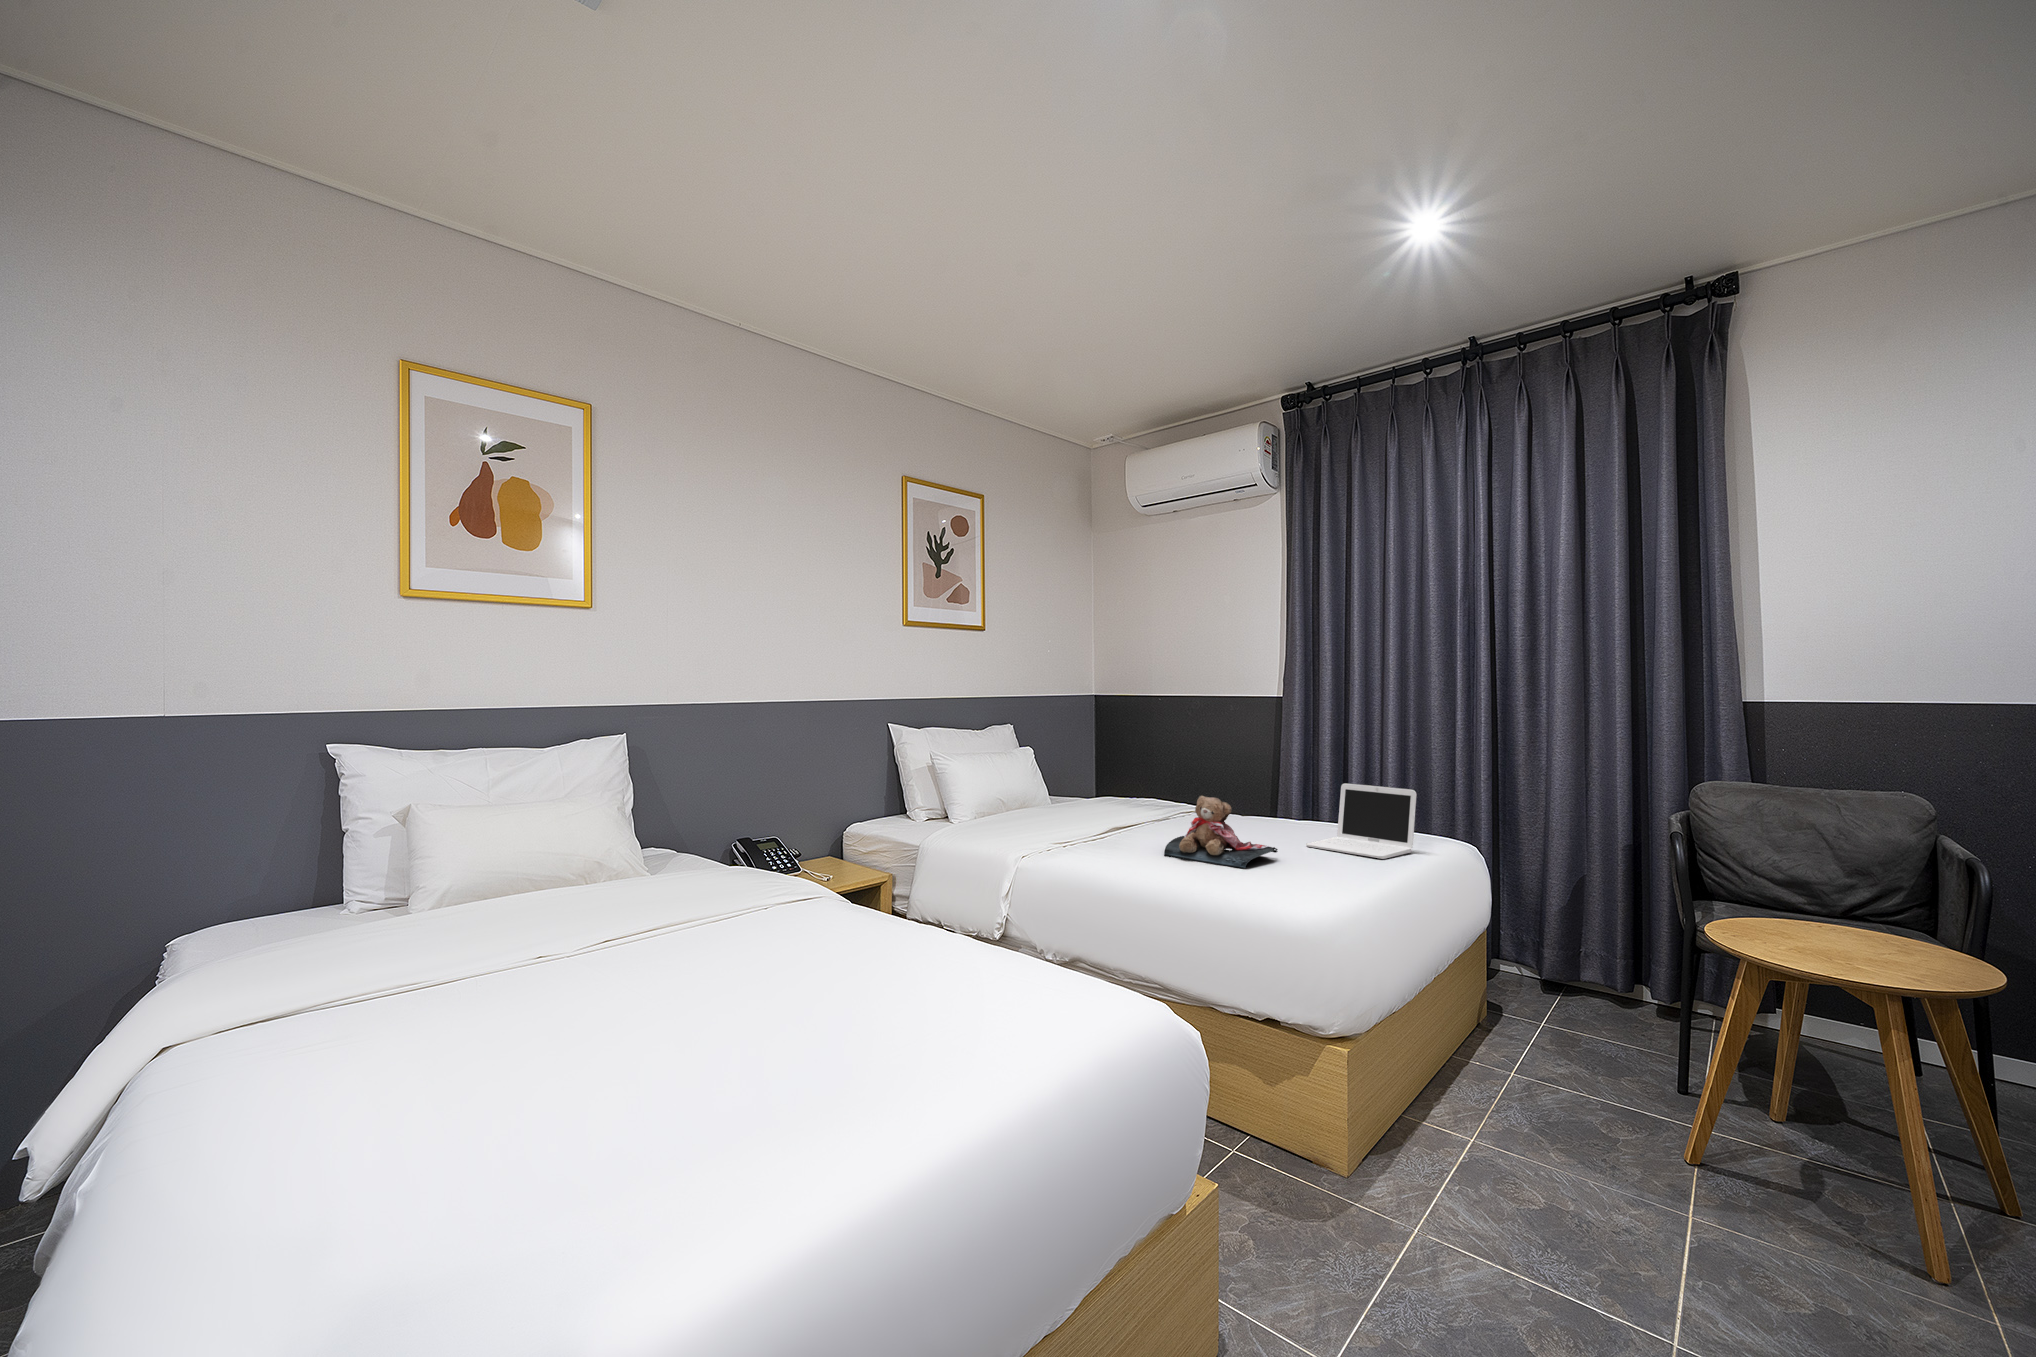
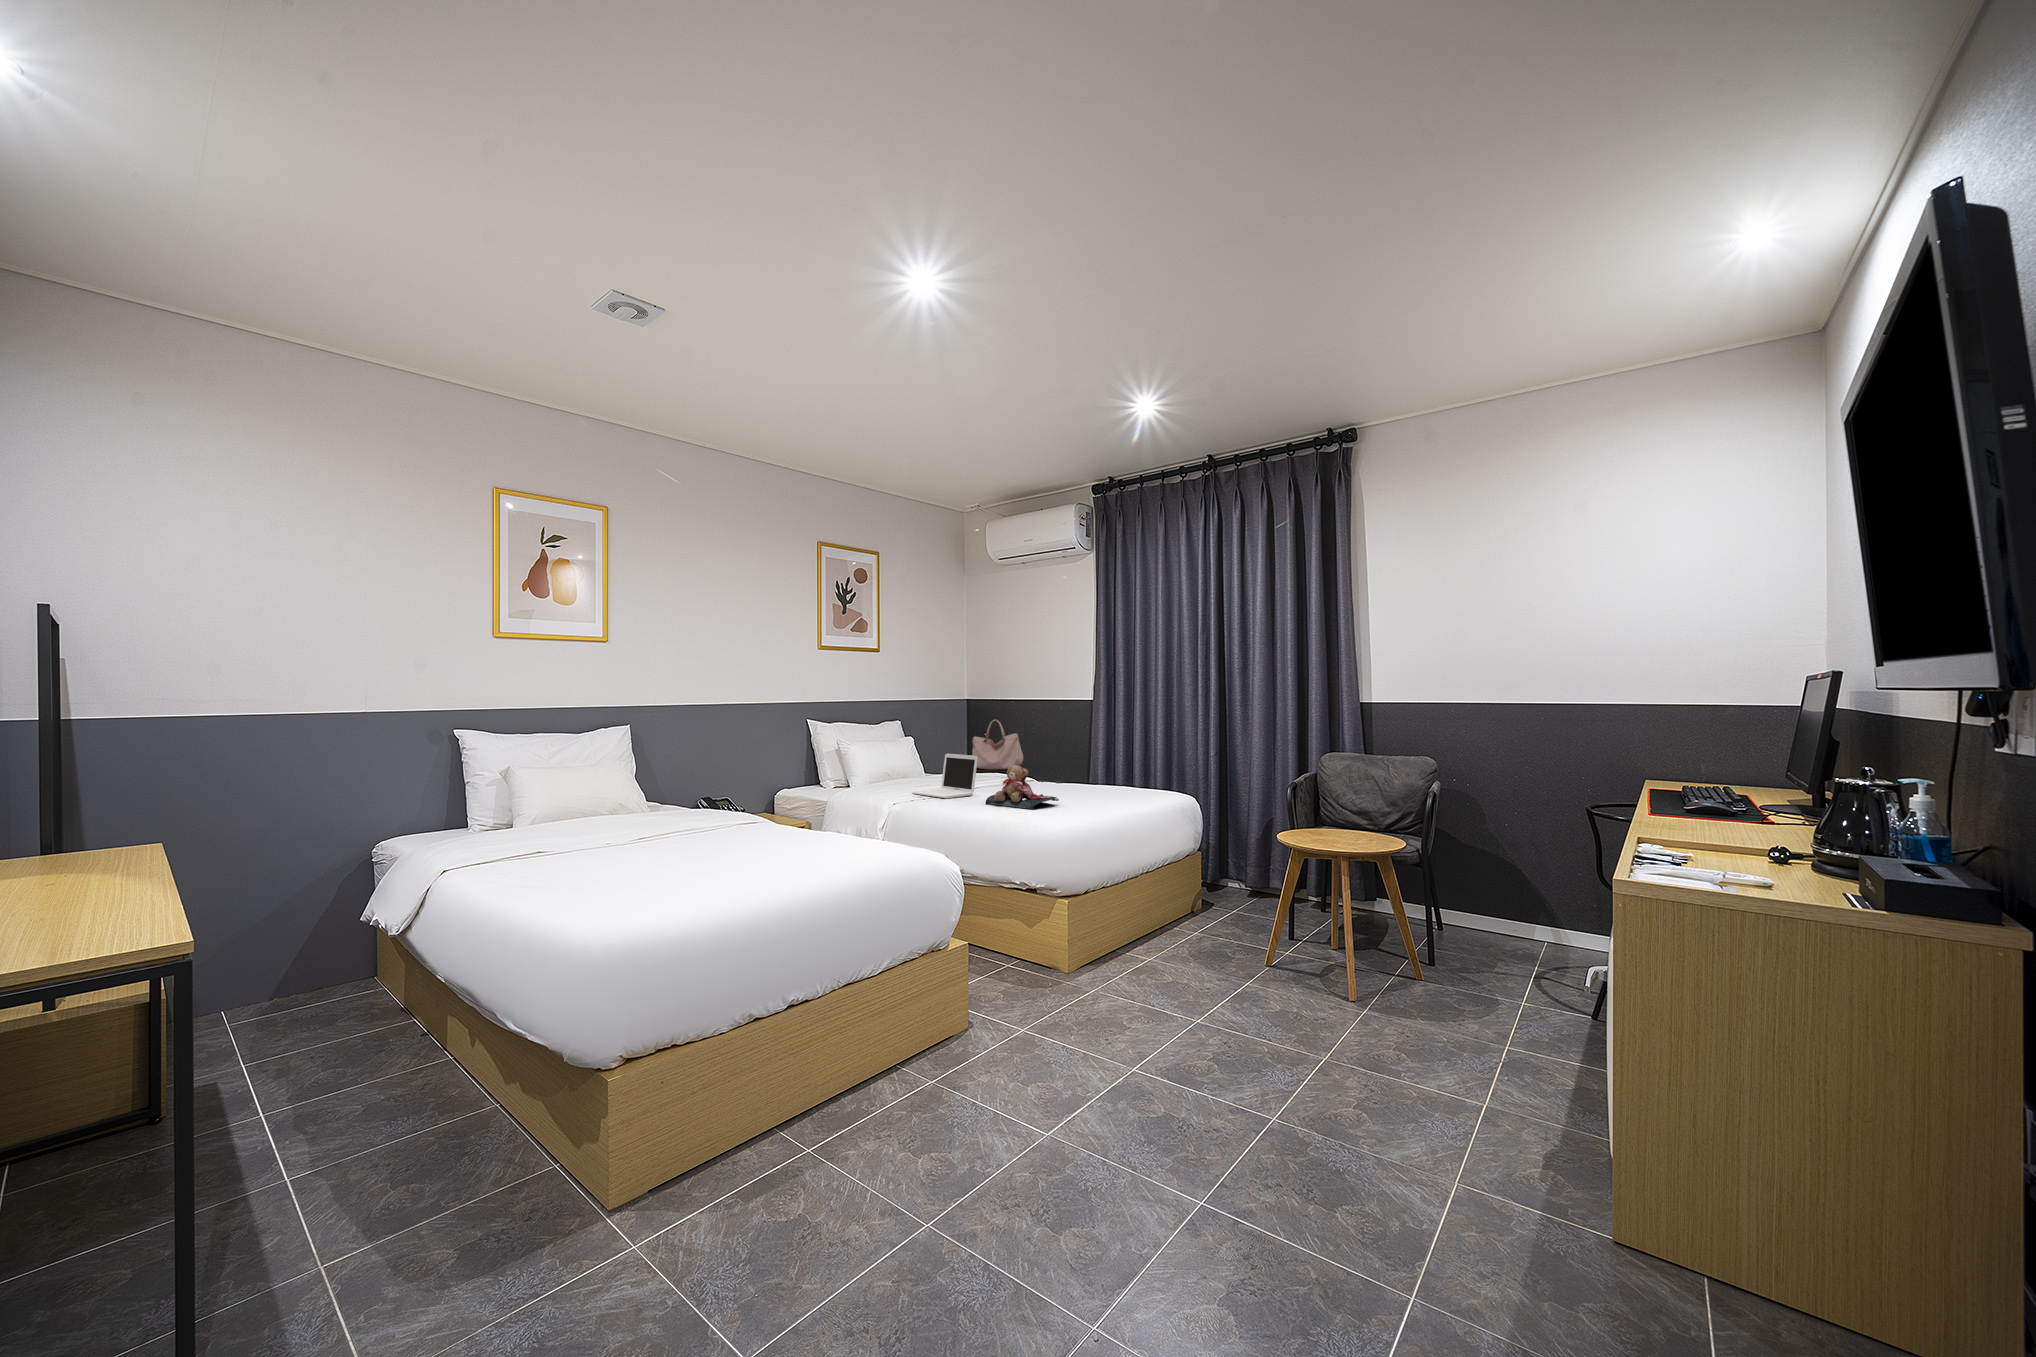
handbag: none [1101,722,1174,789] -> present [972,720,1023,770]
laptop: present [1306,783,1417,859] -> present [913,754,977,798]

